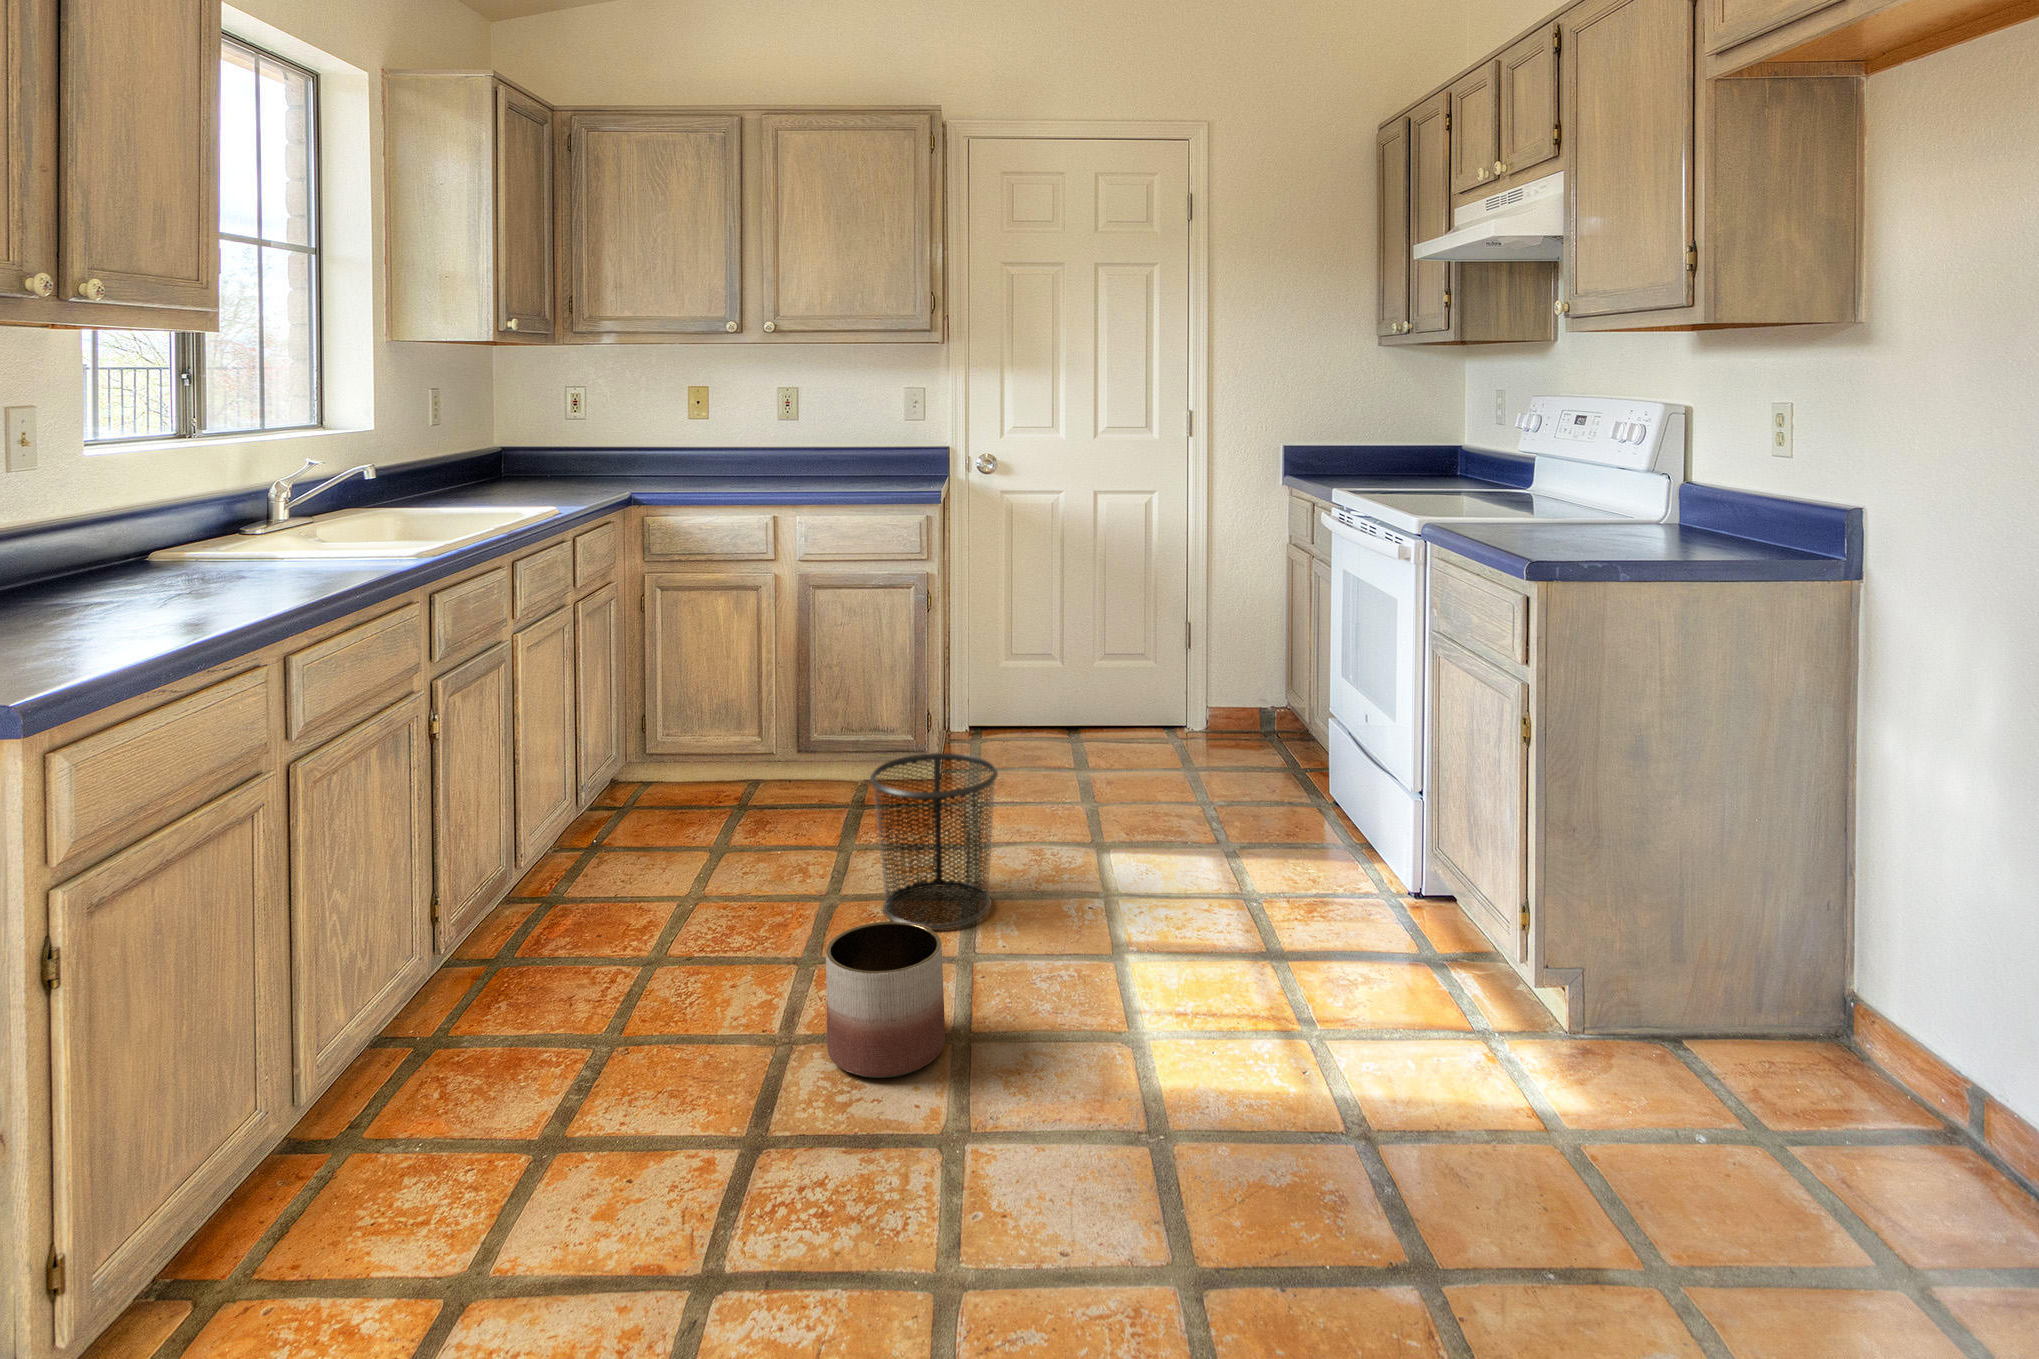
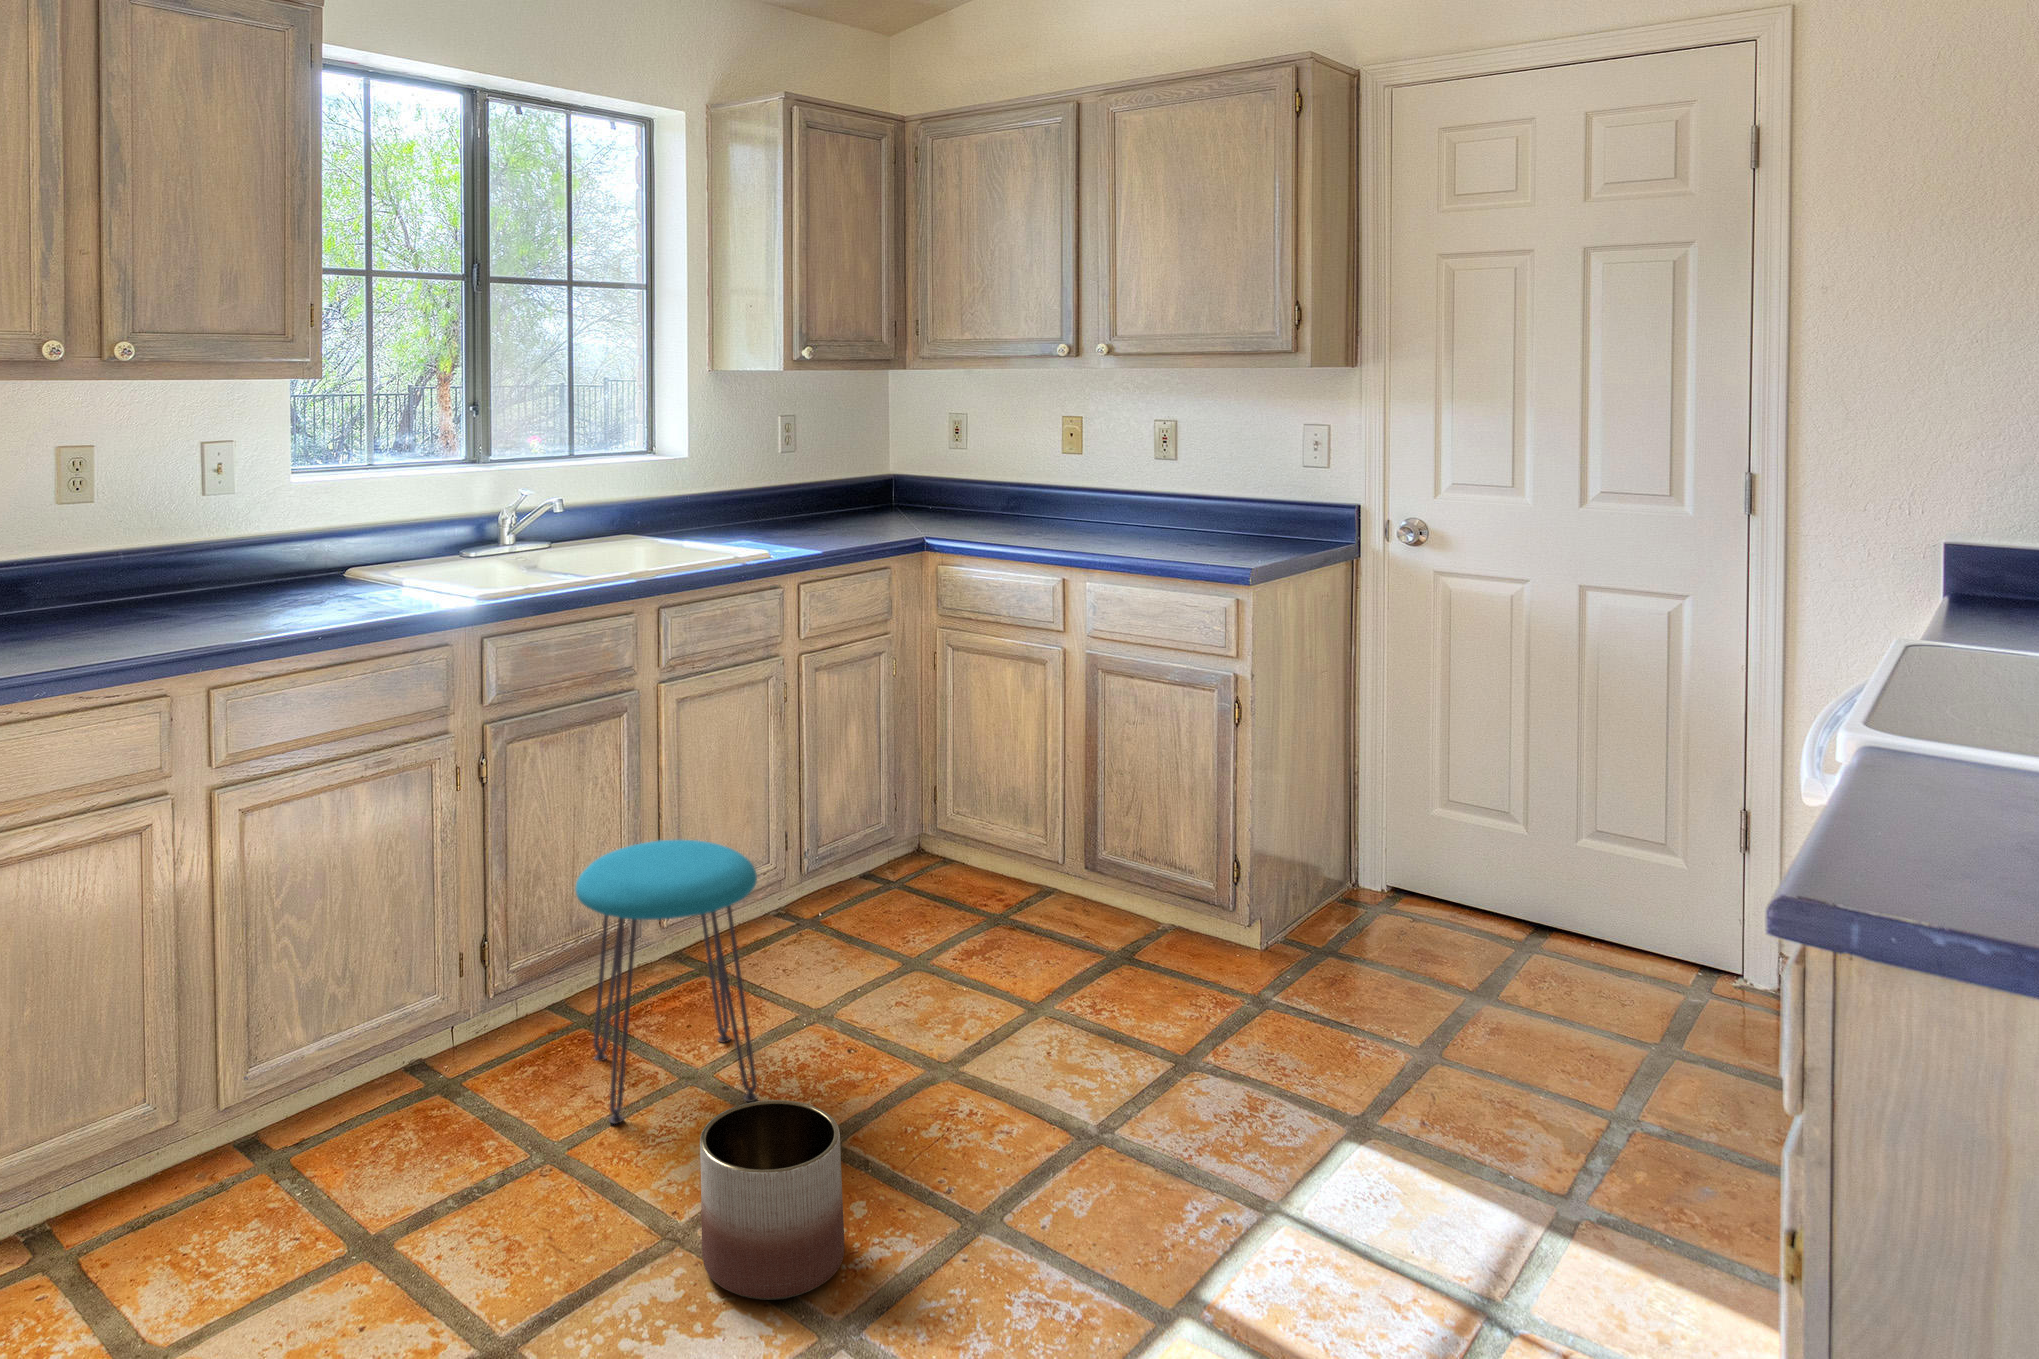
waste bin: present [870,753,998,930] -> none [956,912,1124,1153]
stool: none [534,762,729,1030] -> present [576,840,758,1124]

